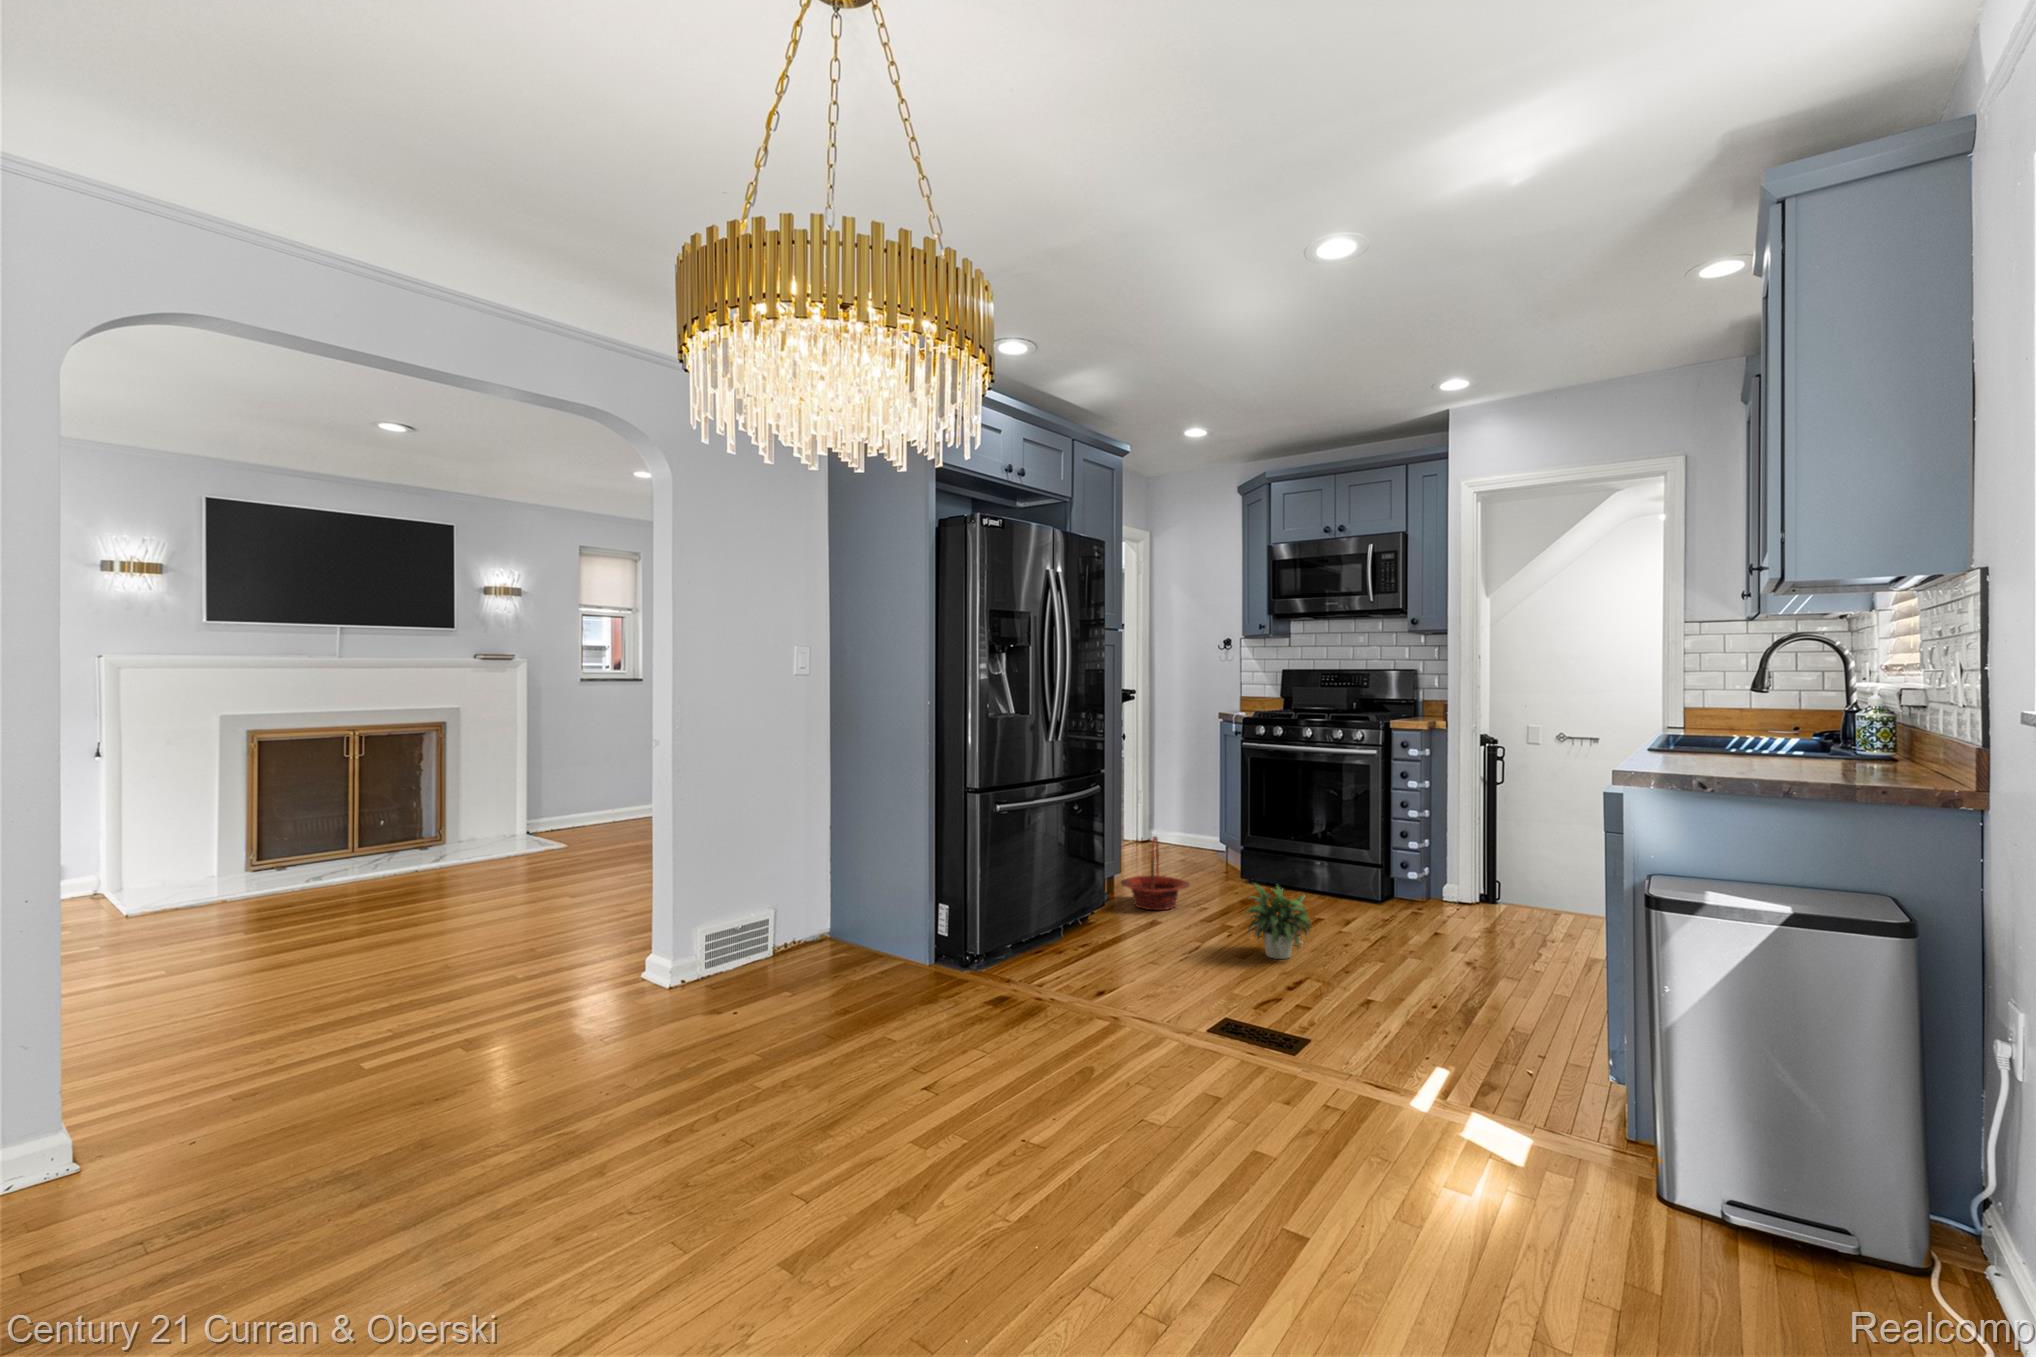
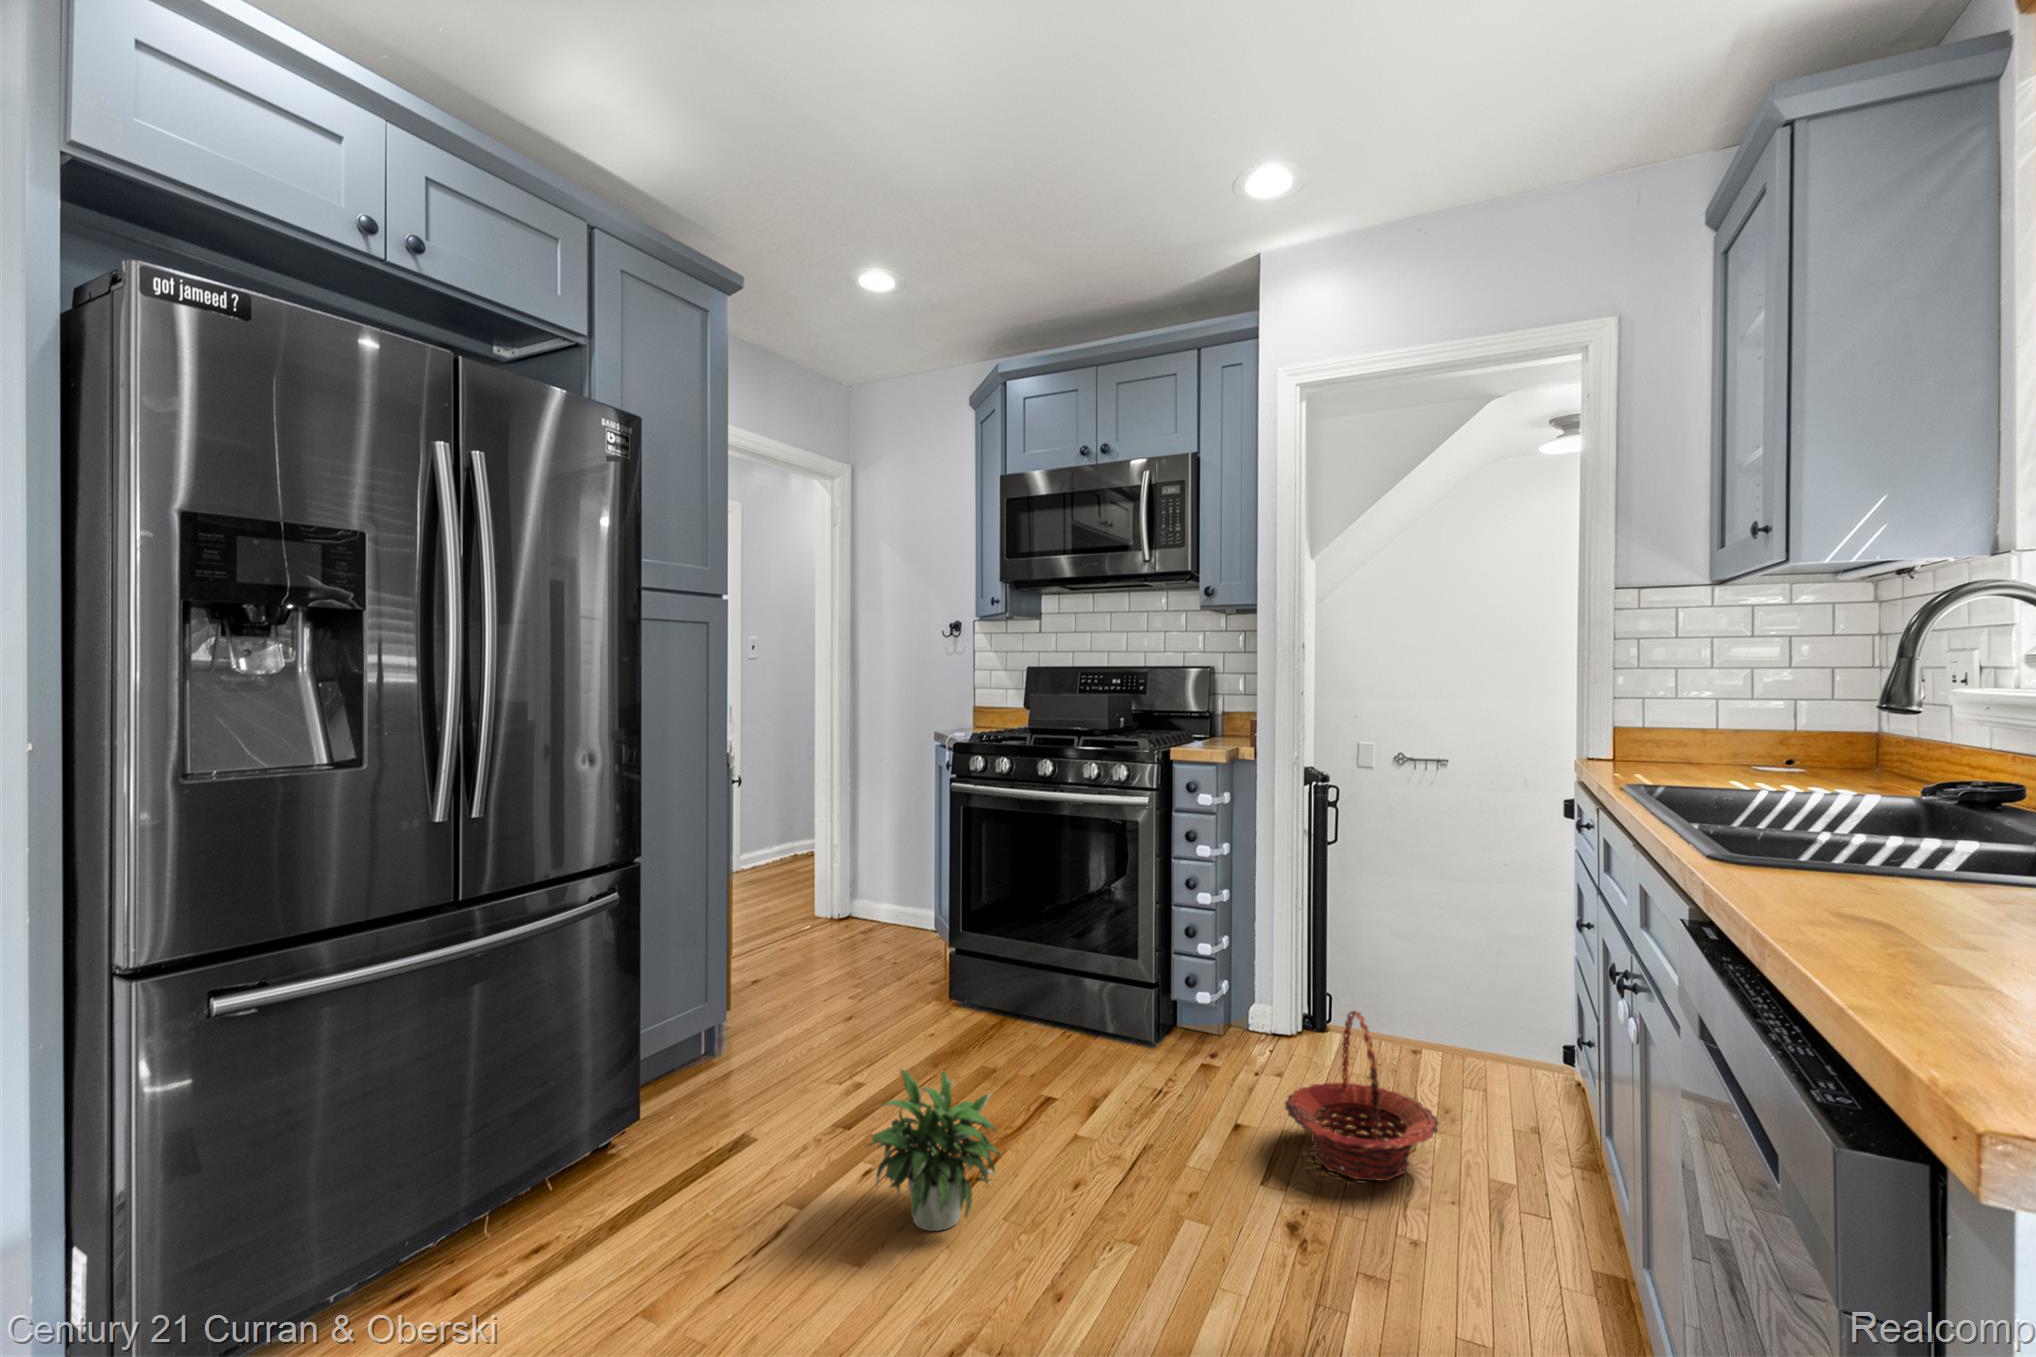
basket: present [1121,836,1189,910] -> present [1284,1011,1438,1181]

